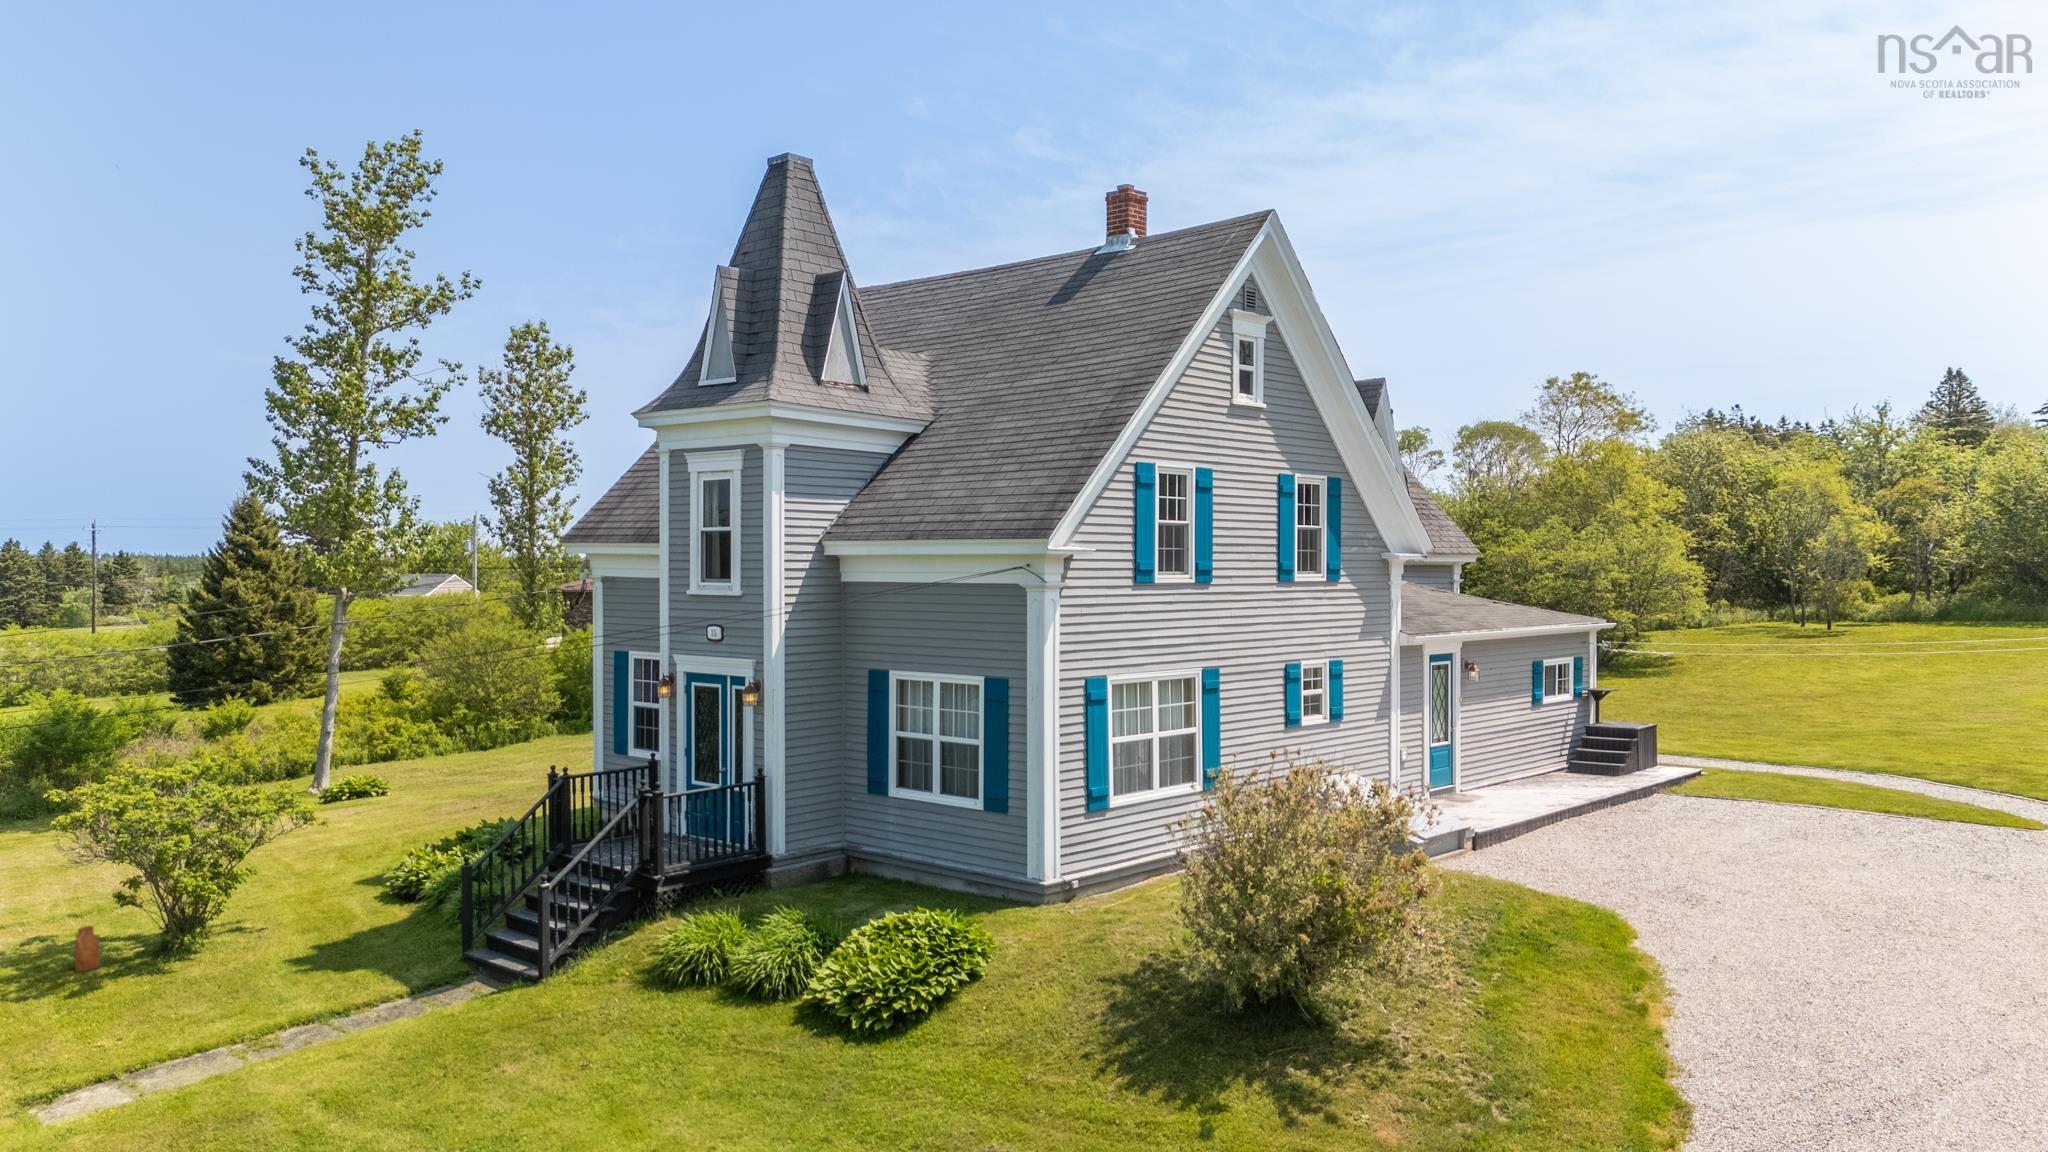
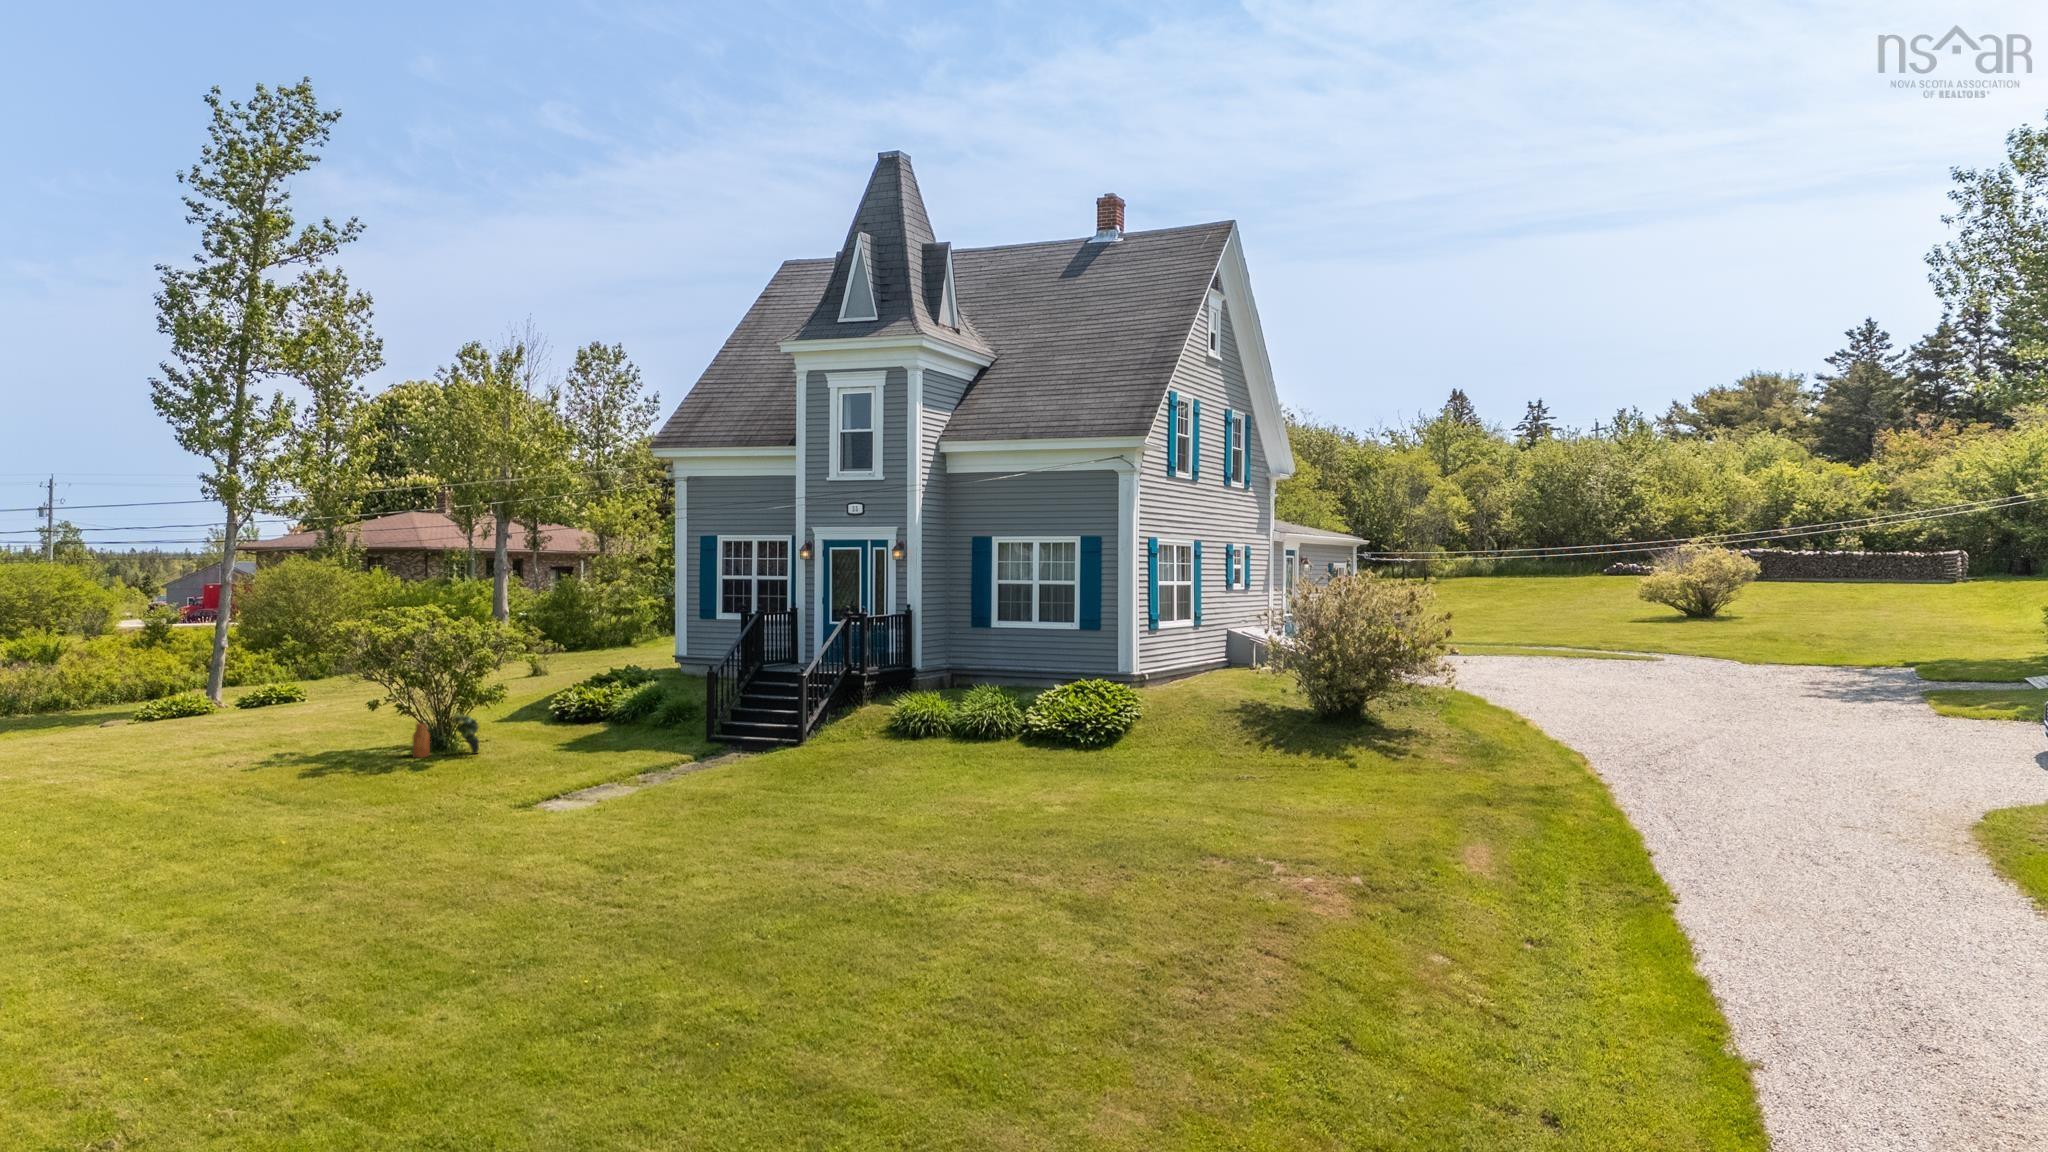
potted plant: none [114,913,158,969] -> present [453,713,479,754]

